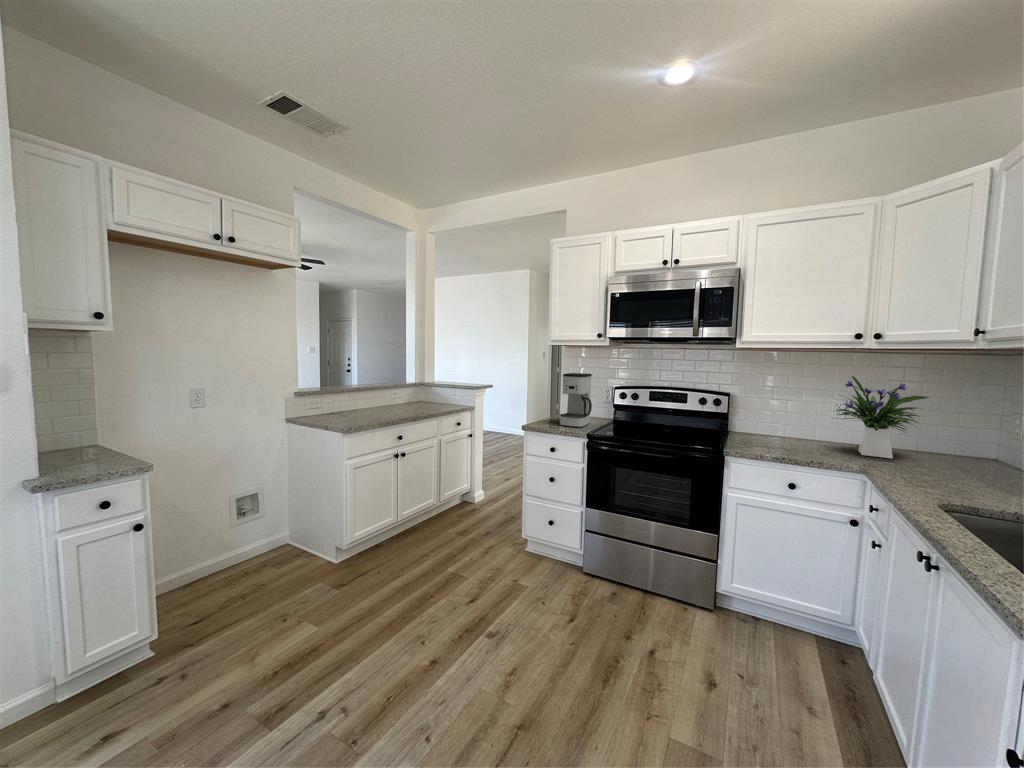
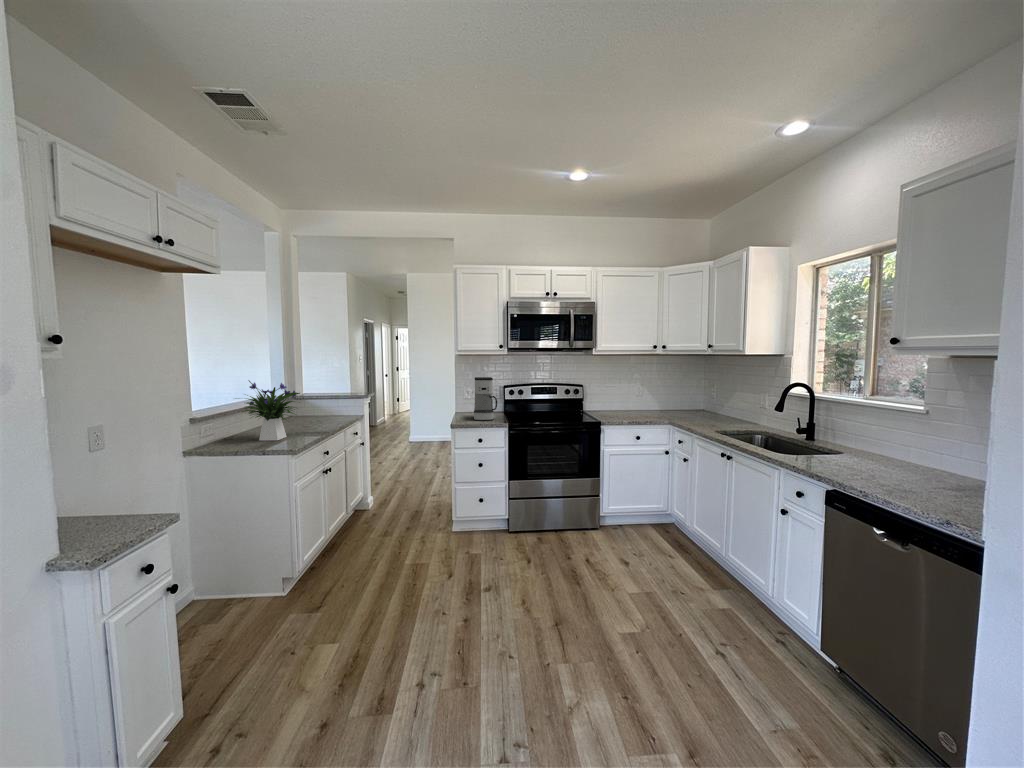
flower arrangement: present [836,376,929,458] -> present [245,381,300,441]

